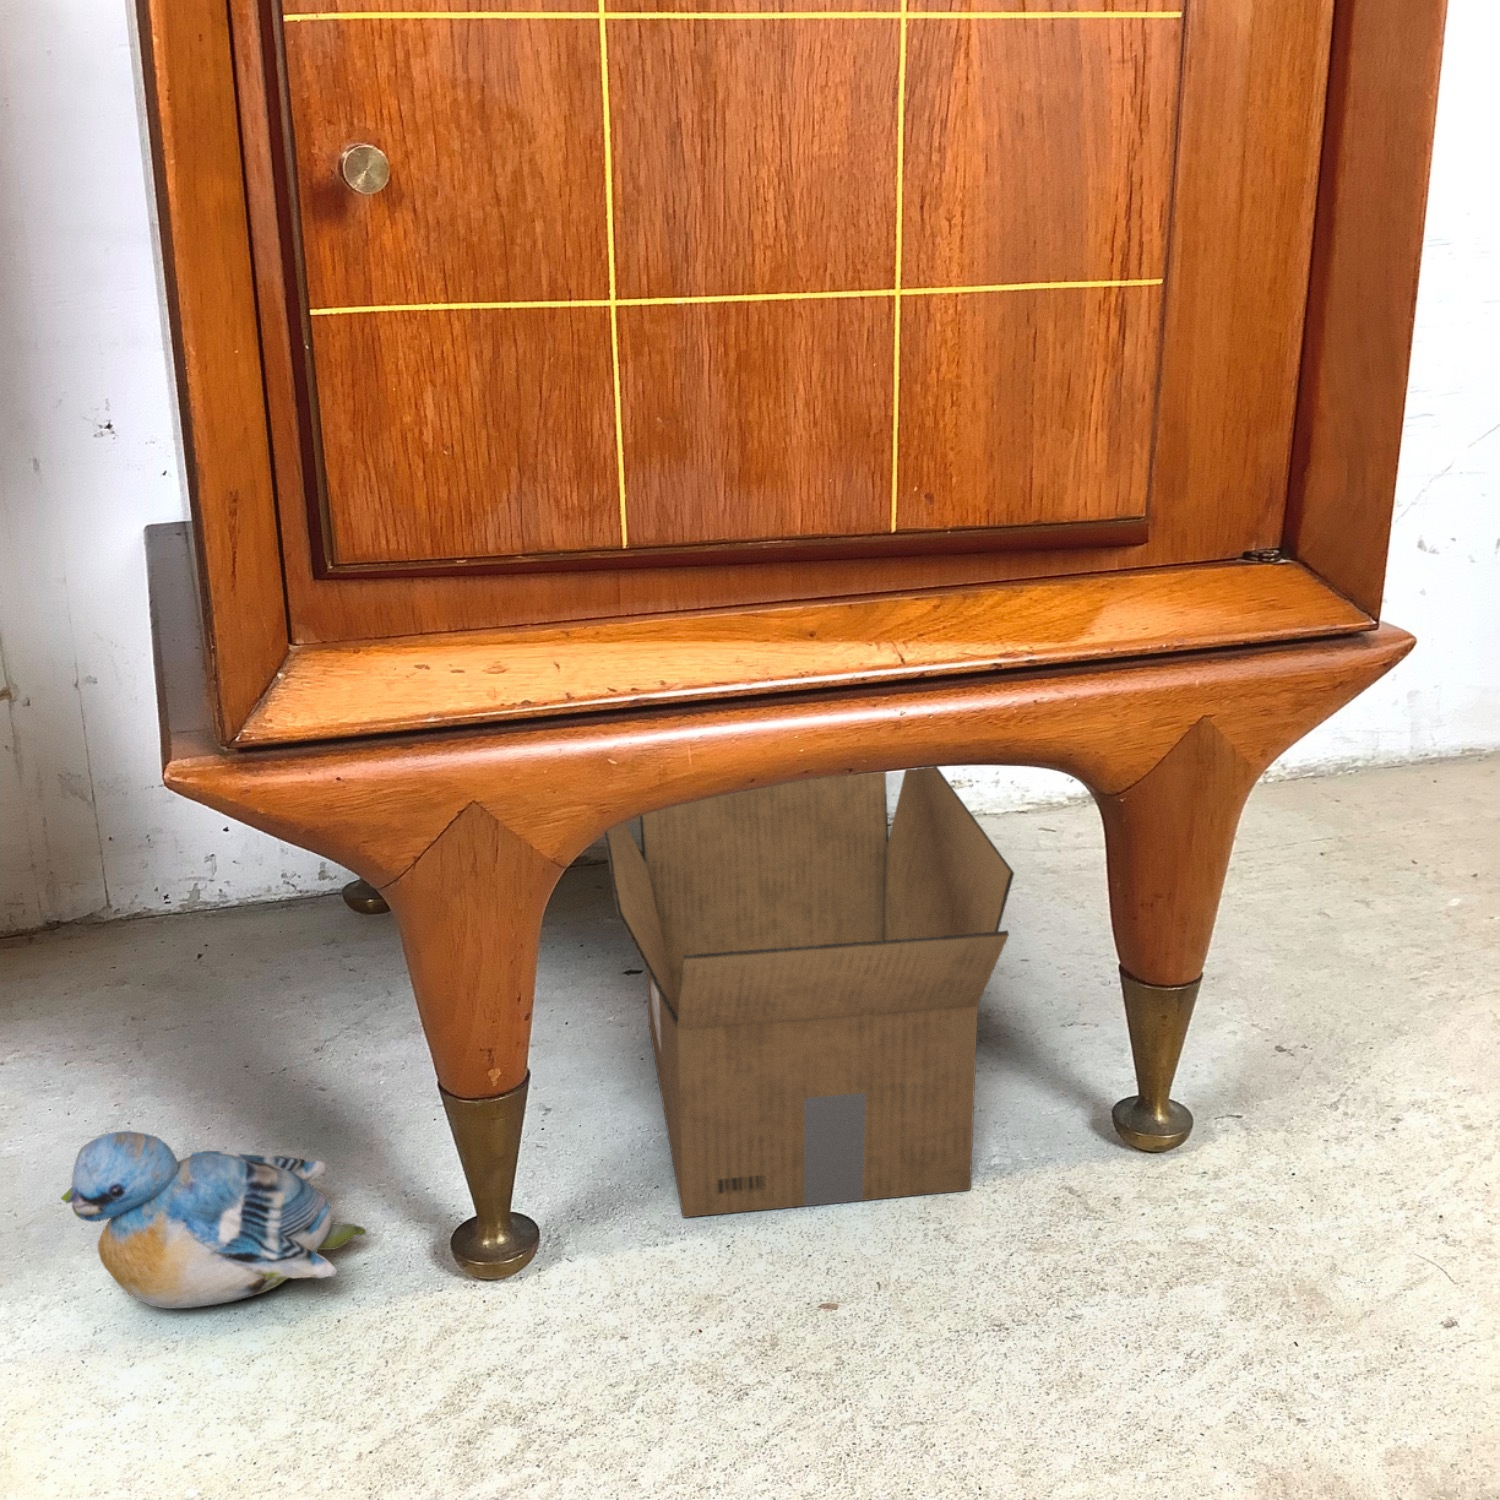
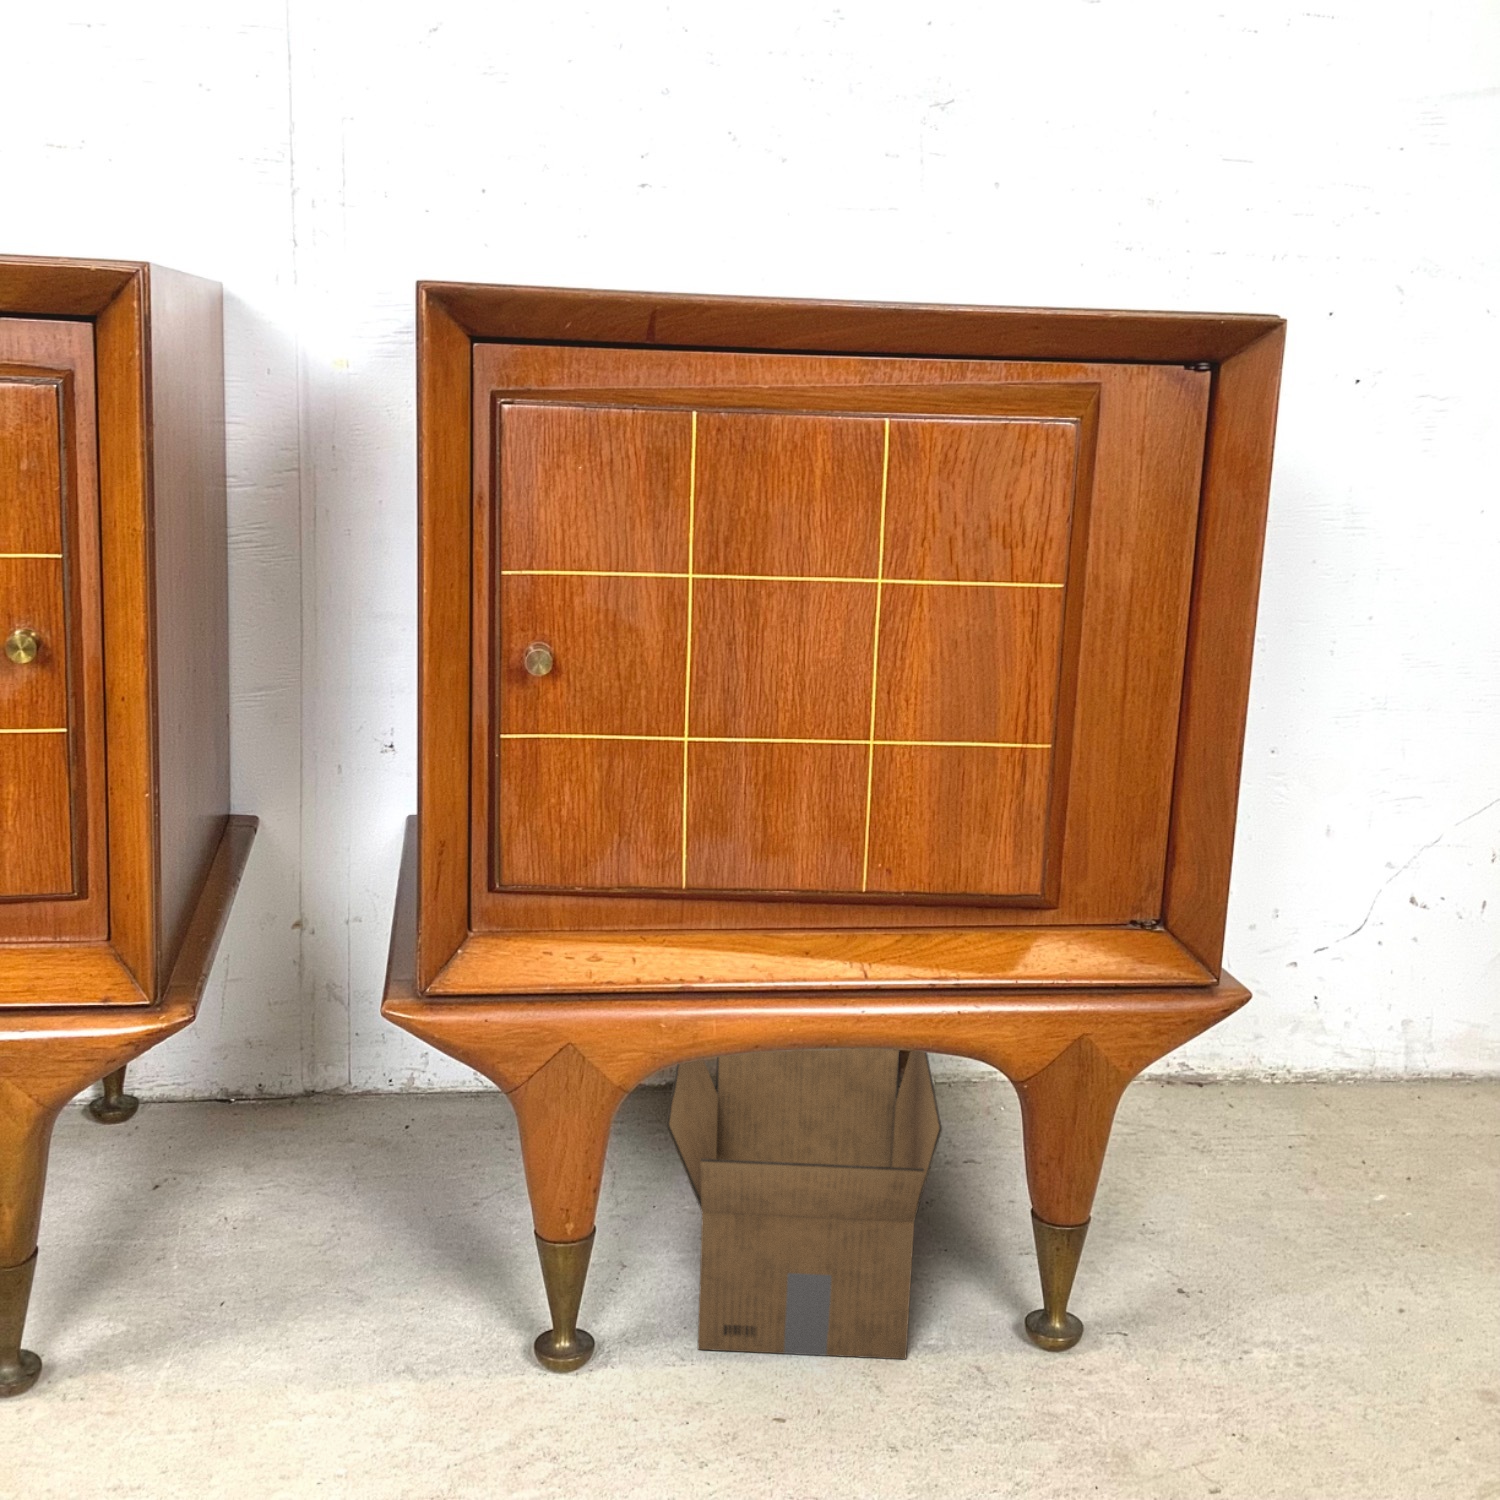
plush toy: present [61,1131,366,1308] -> none [289,1233,481,1360]

